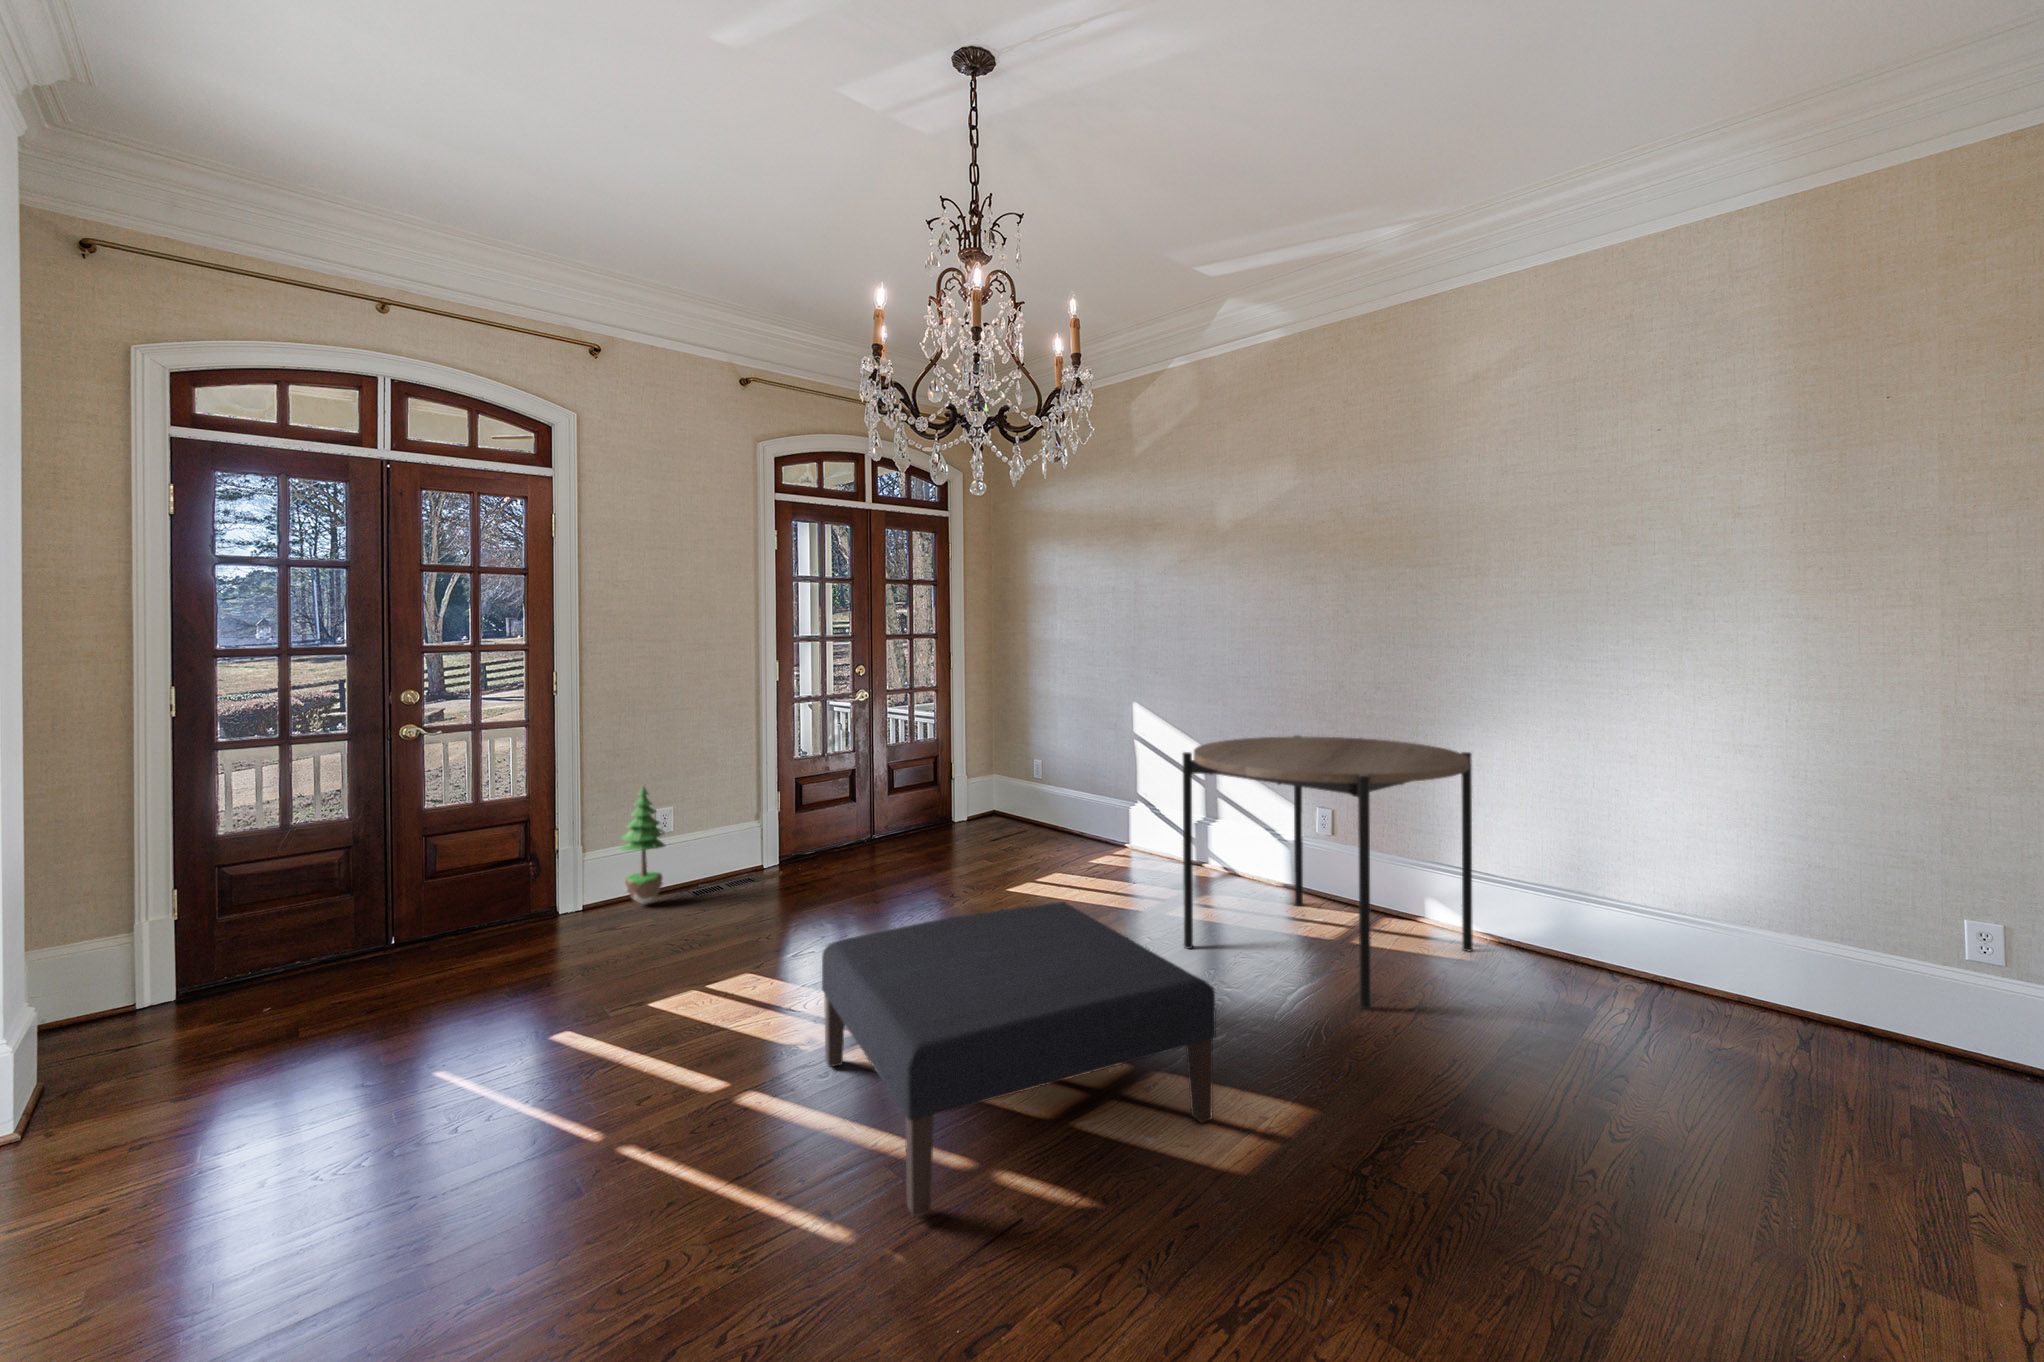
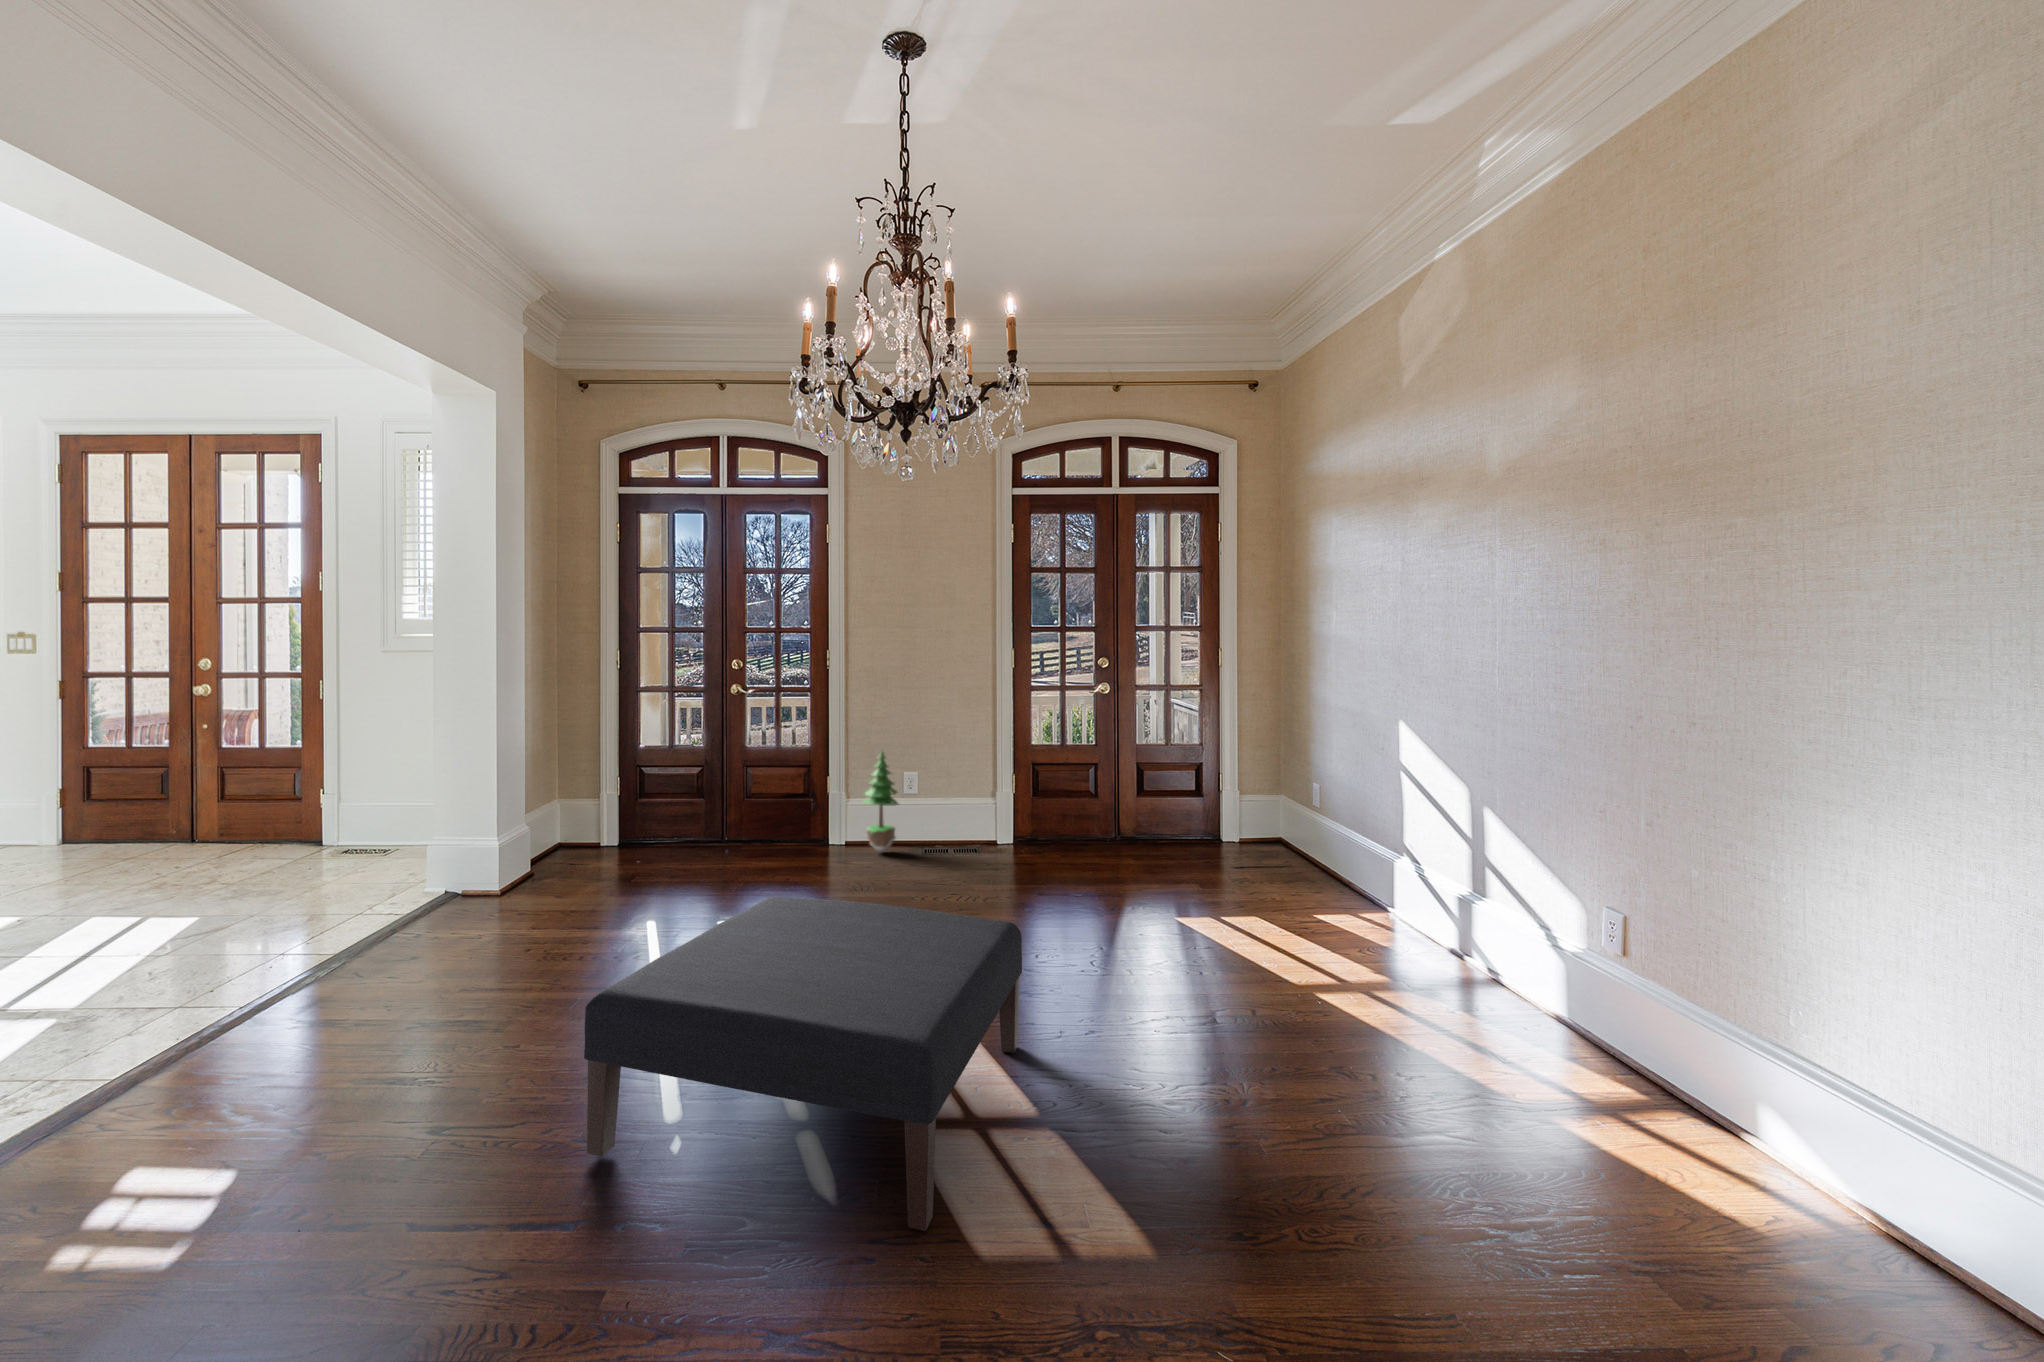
dining table: present [1183,735,1473,1008] -> none [1250,771,1798,1248]

